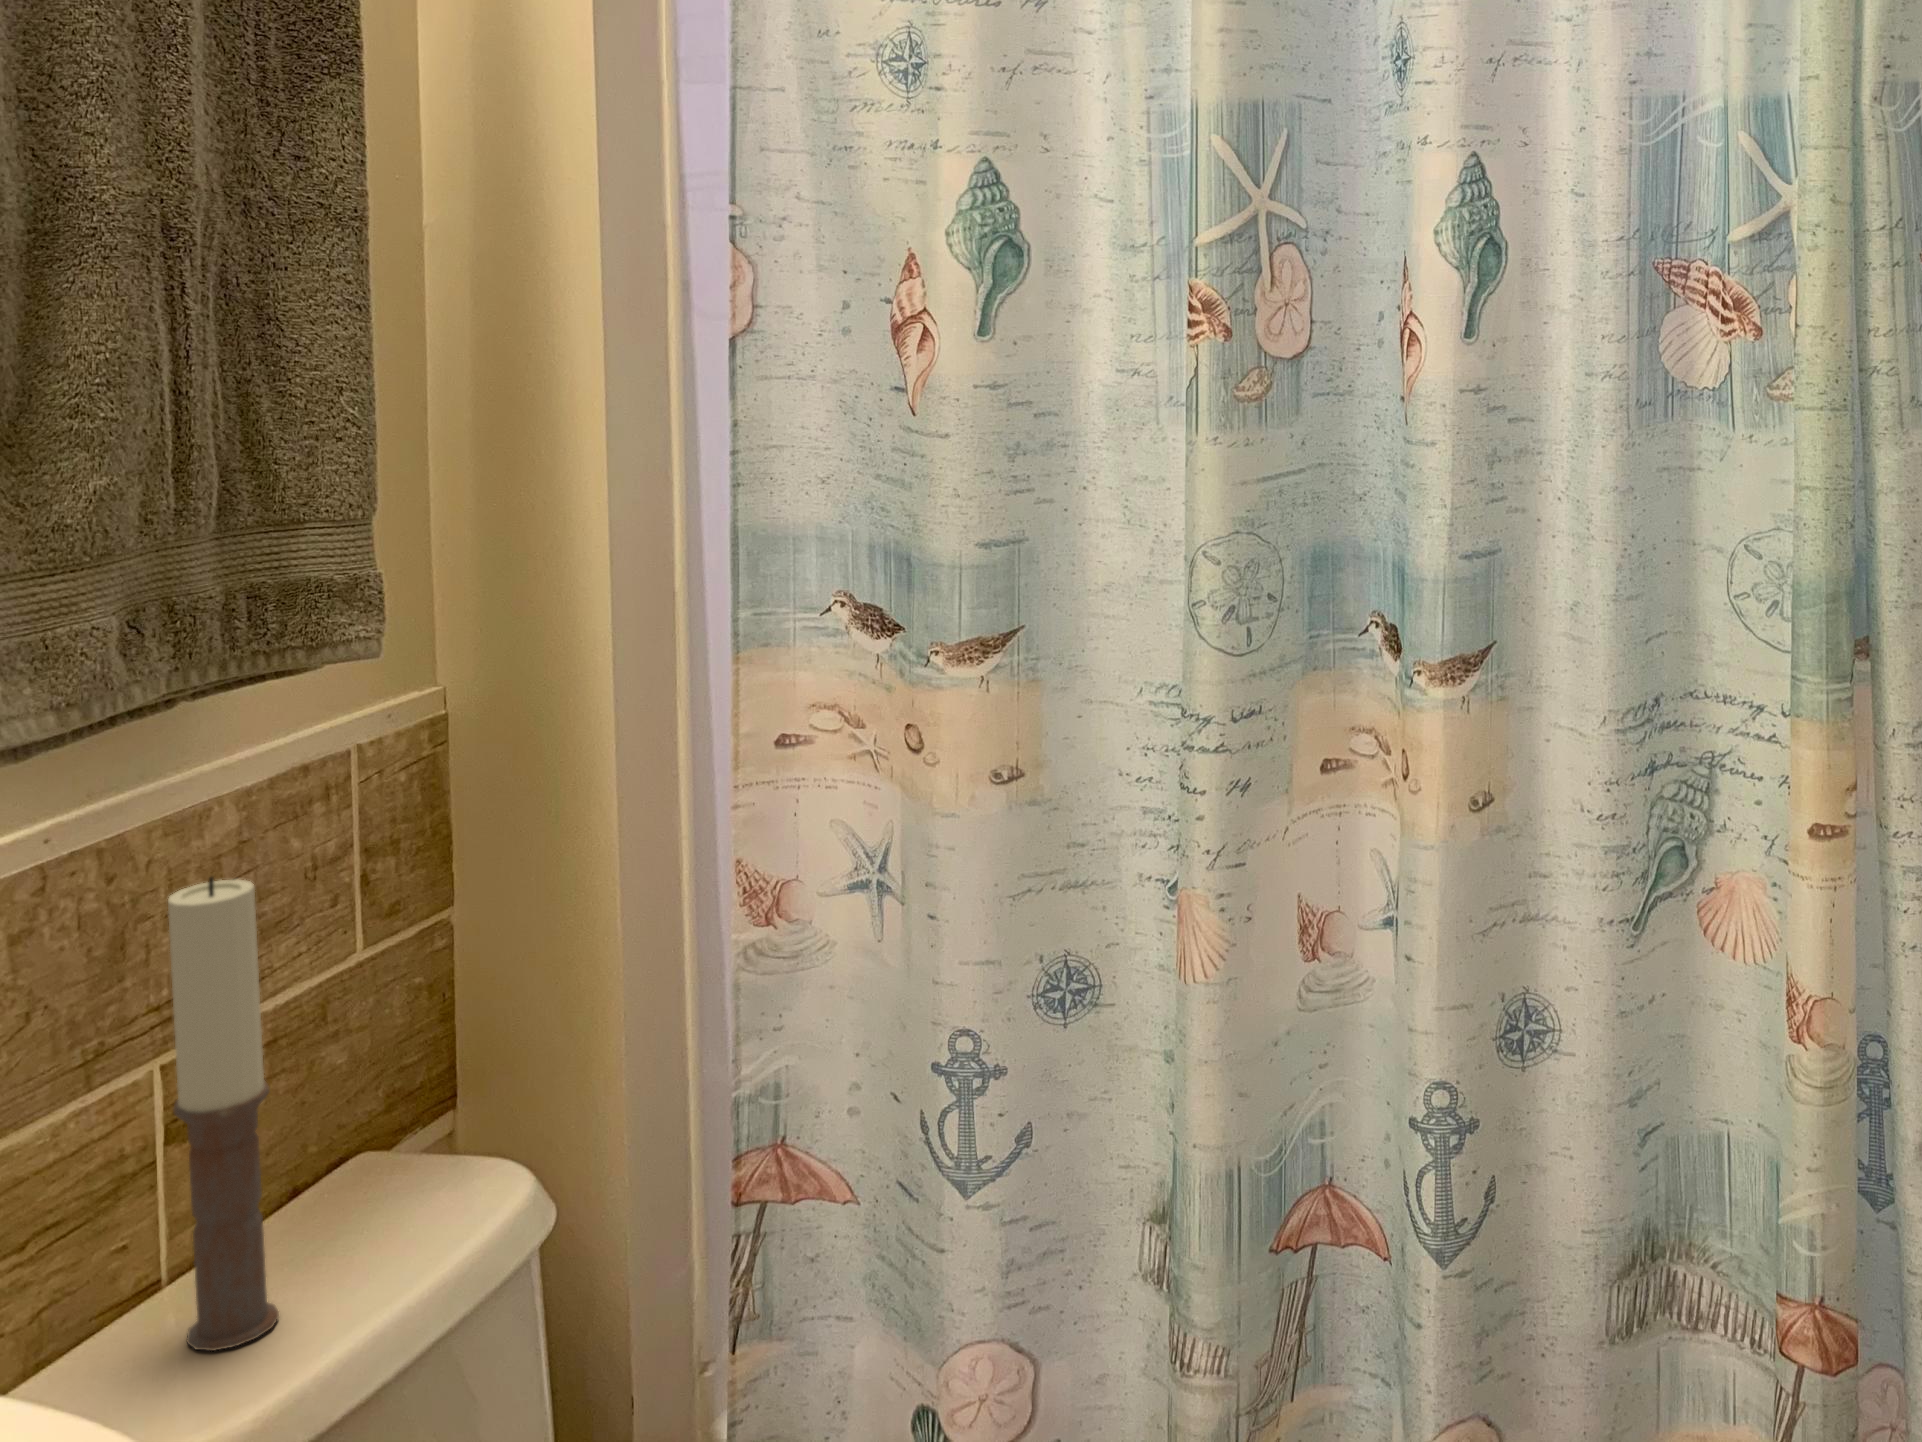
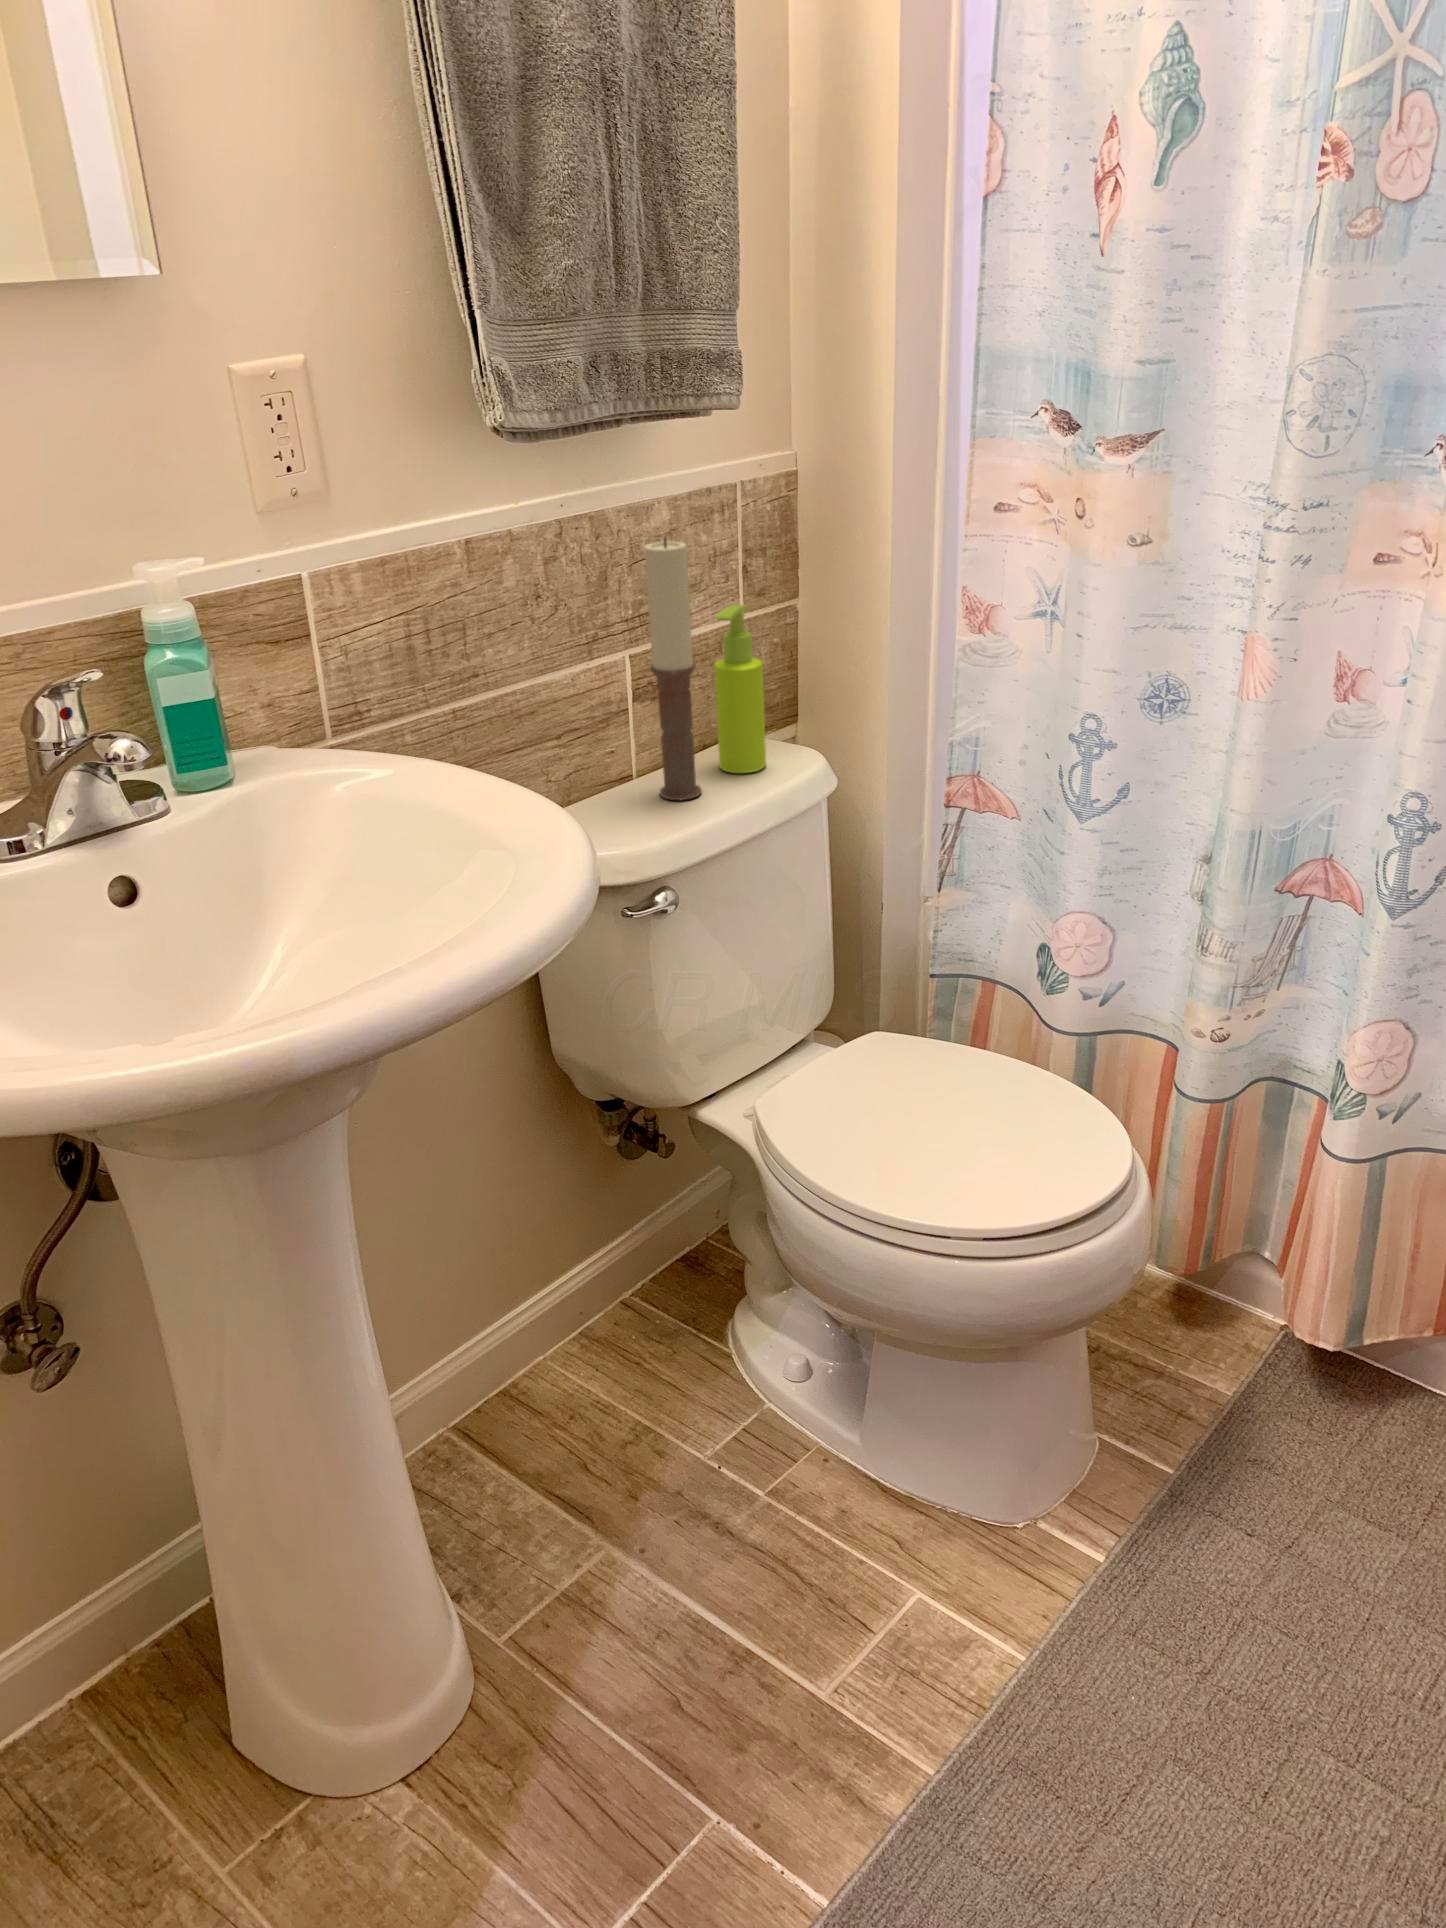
soap dispenser: none [303,954,406,1256] -> present [714,604,766,773]

